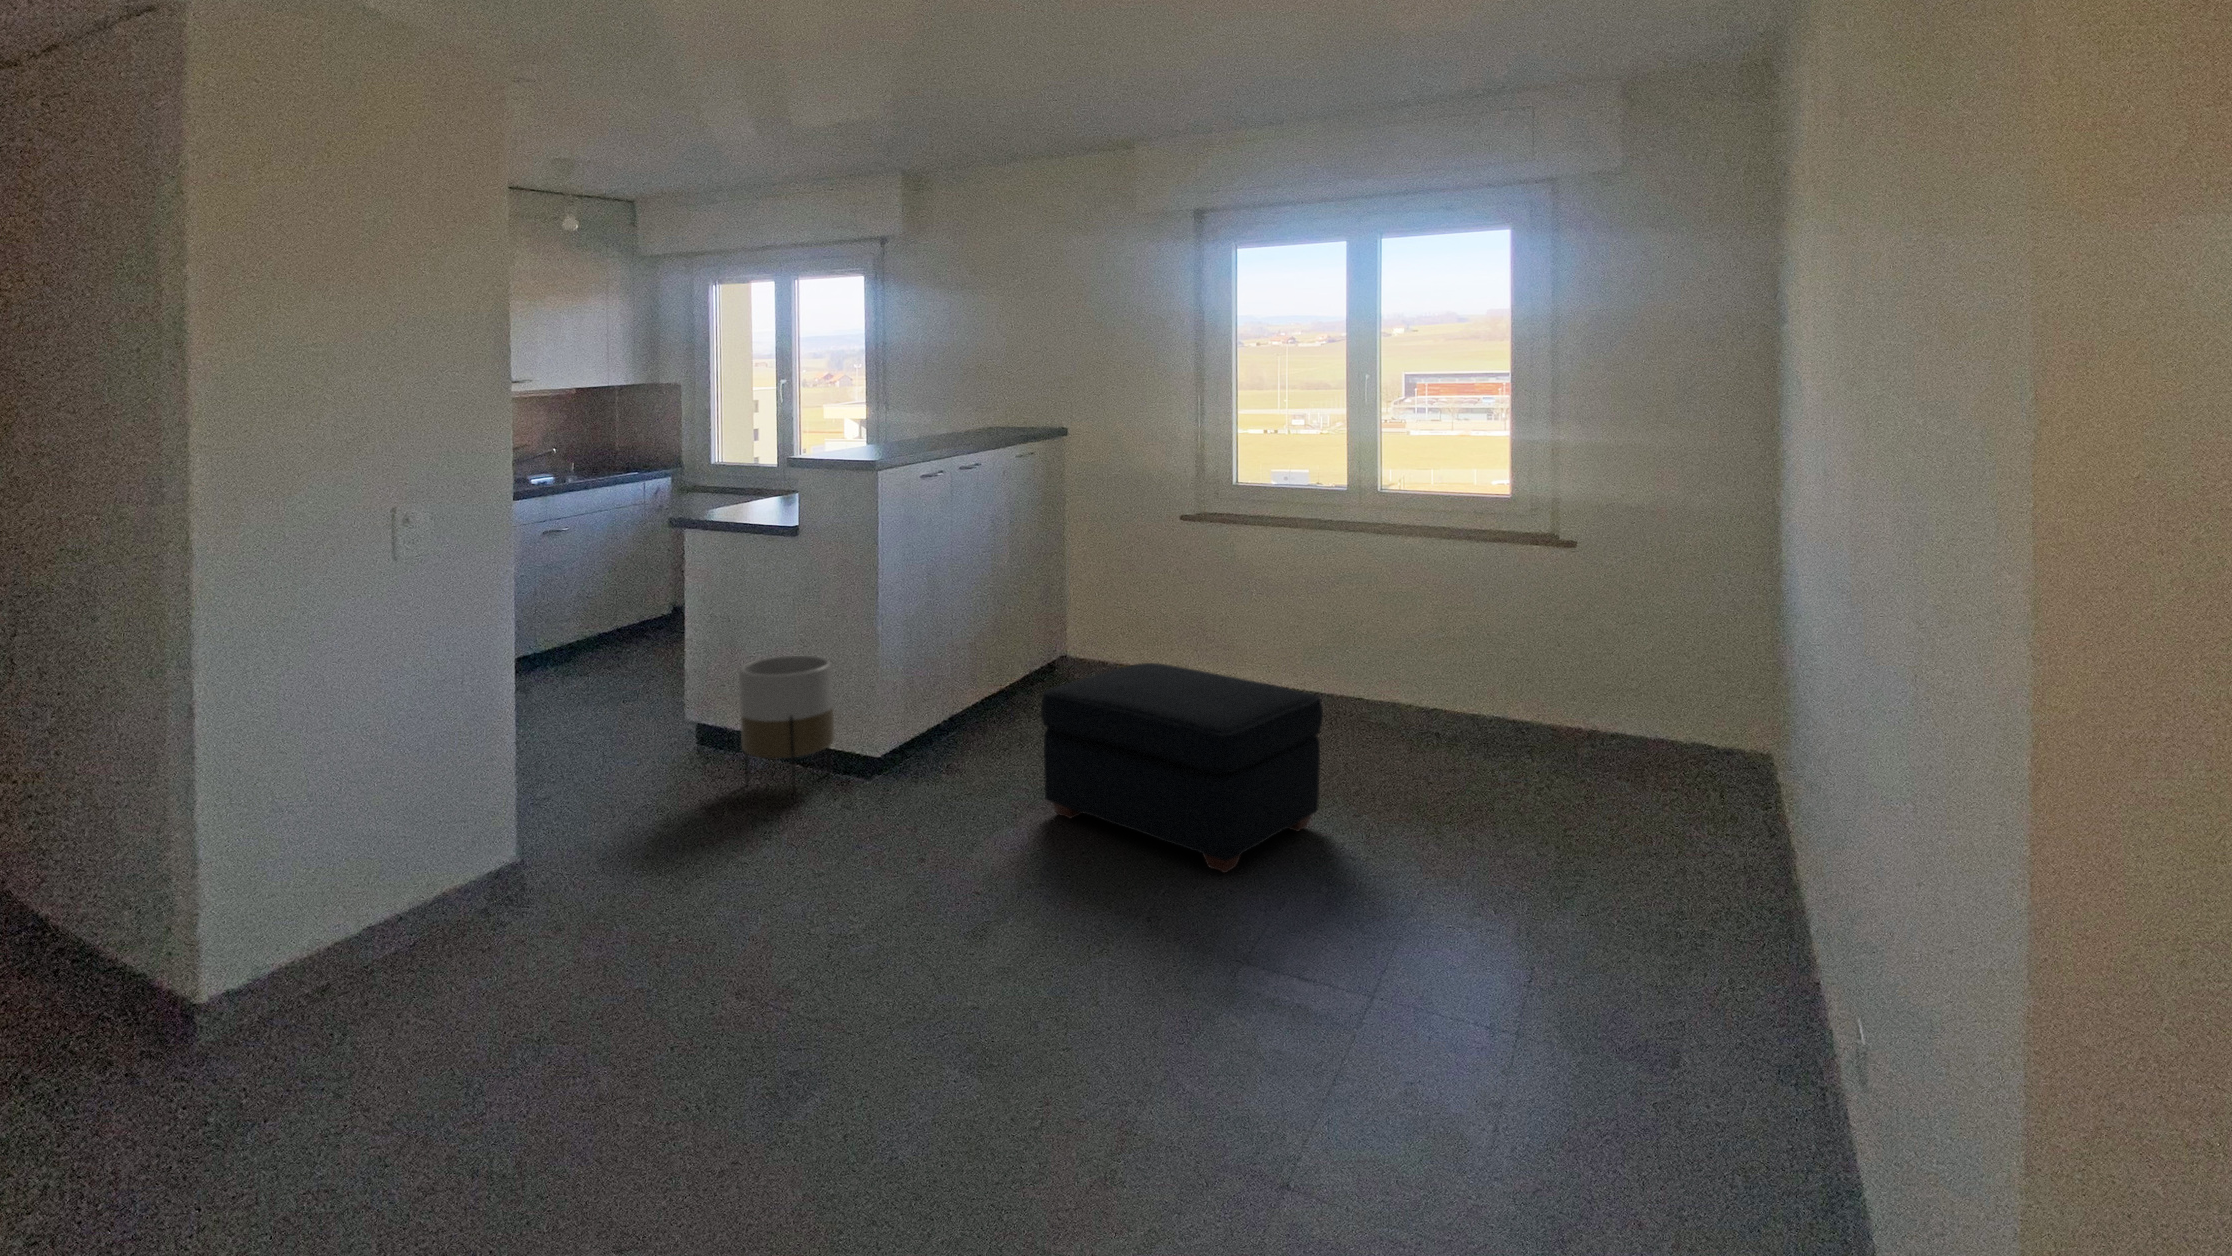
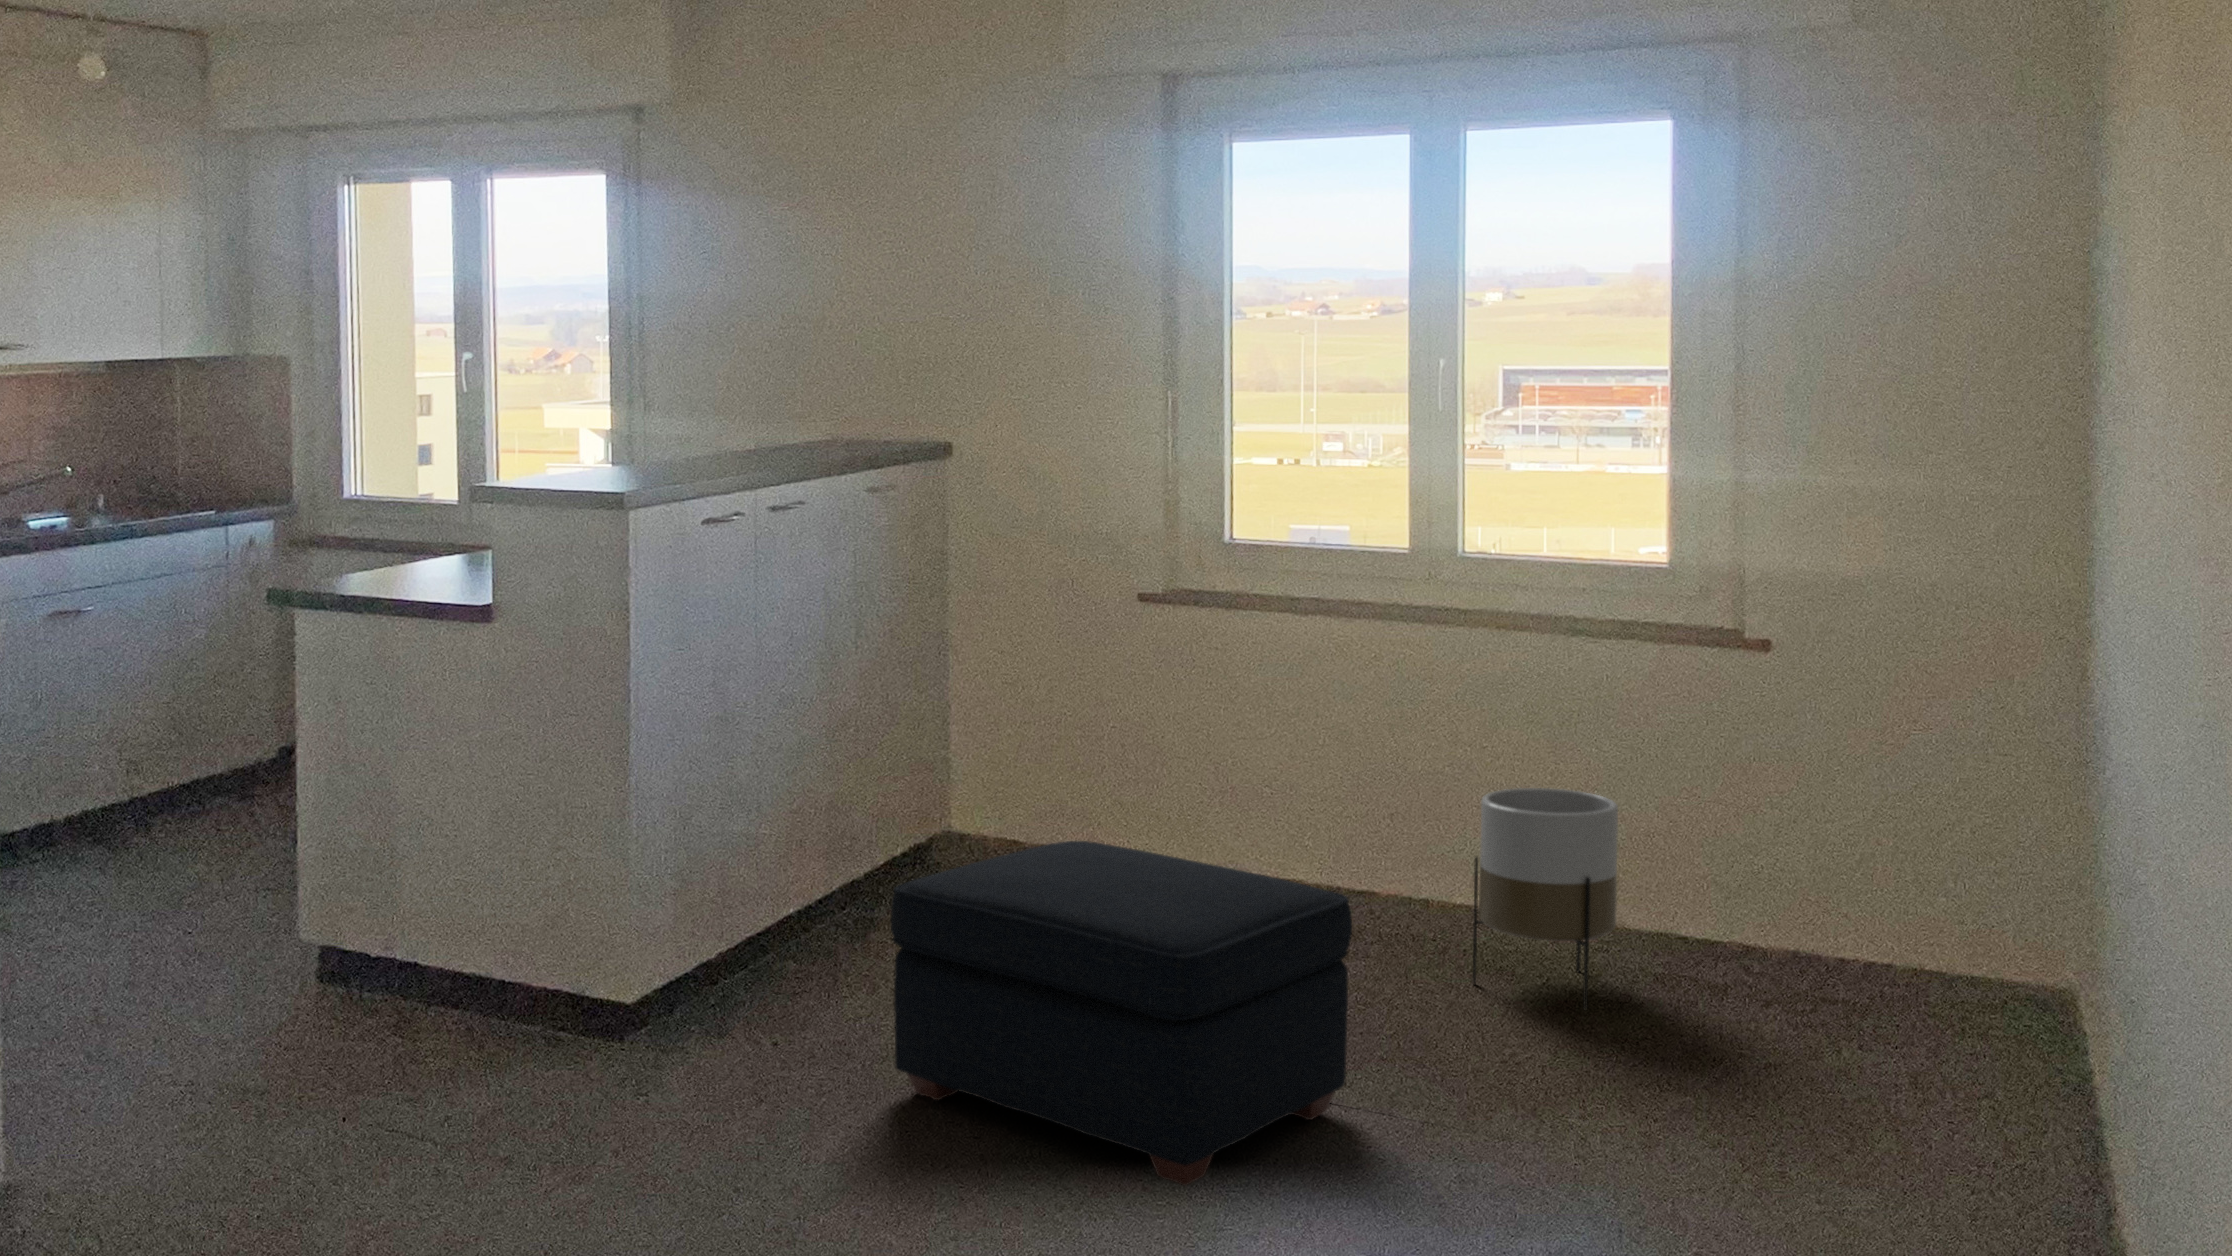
planter: present [739,655,835,802] -> present [1473,788,1618,1010]

